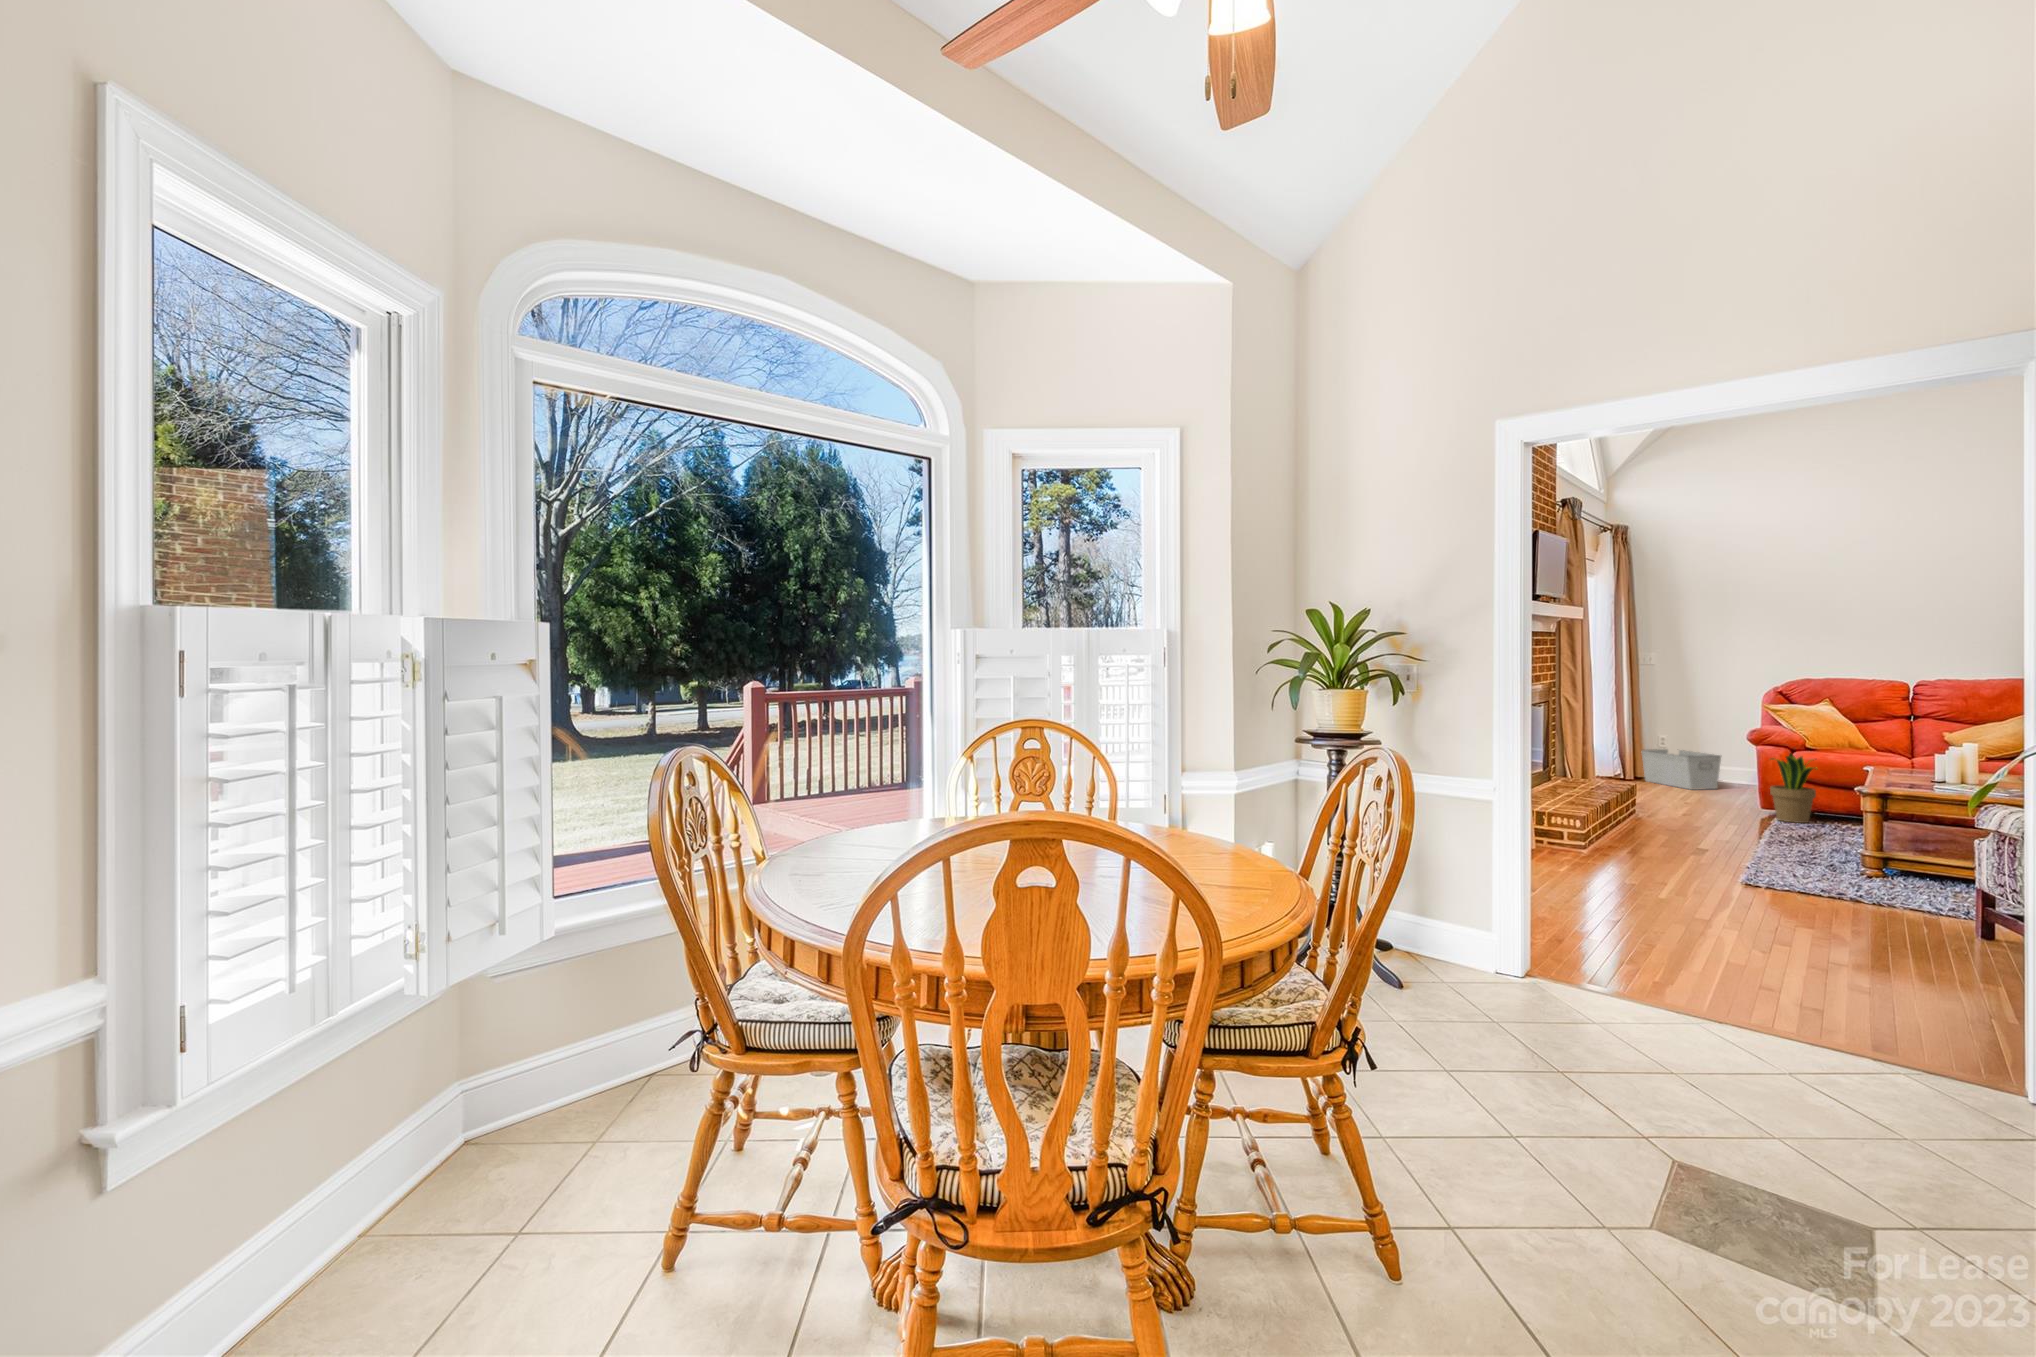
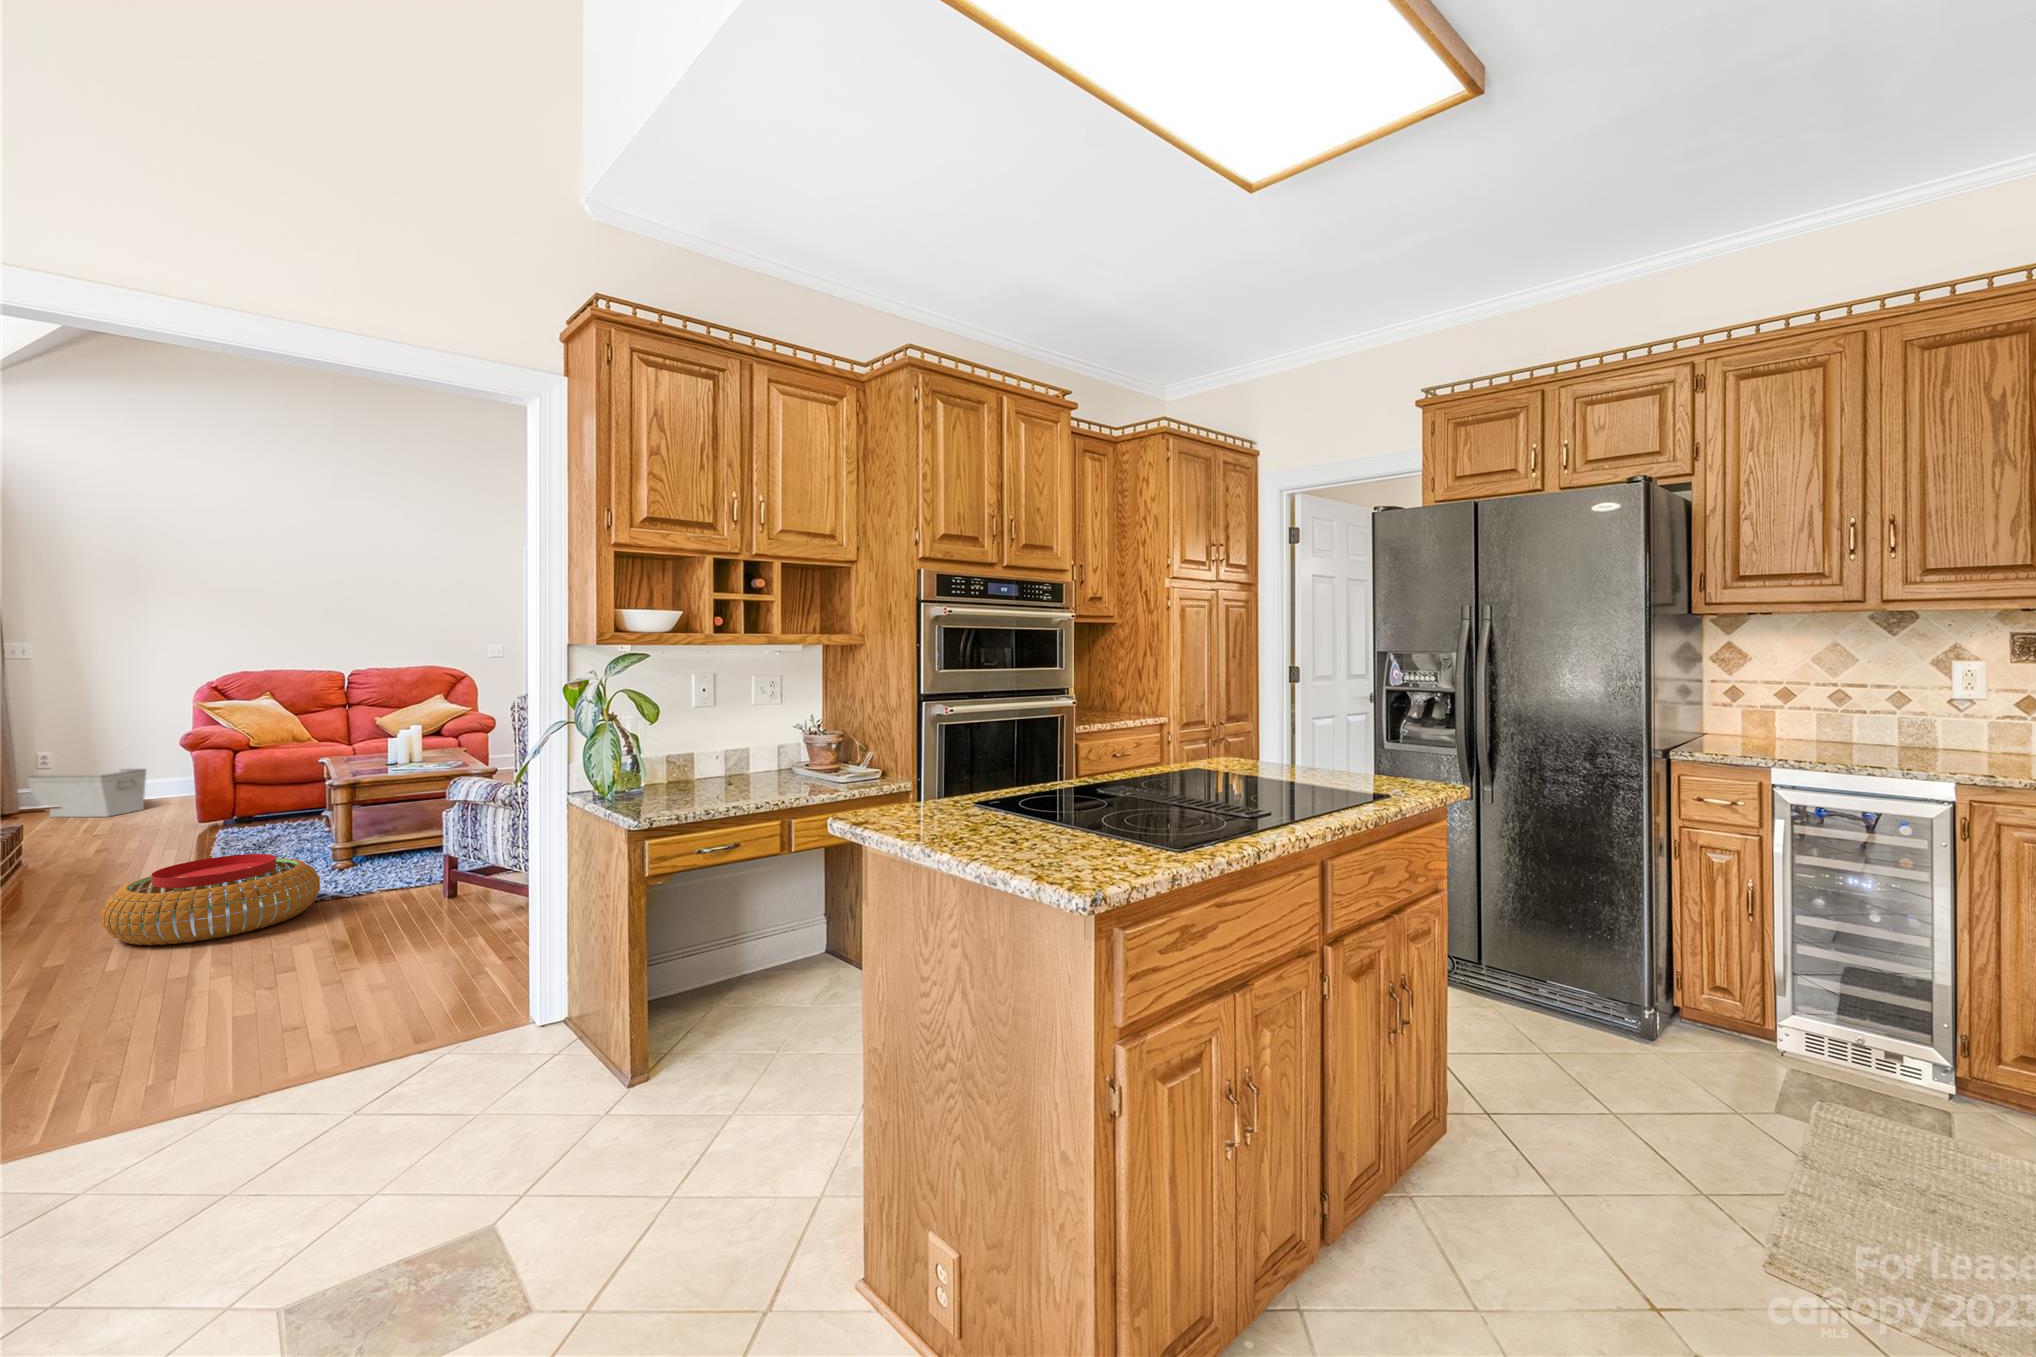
potted plant: present [1770,754,1816,823] -> none [212,754,267,831]
pouf: none [1666,834,1841,905] -> present [101,854,320,945]

